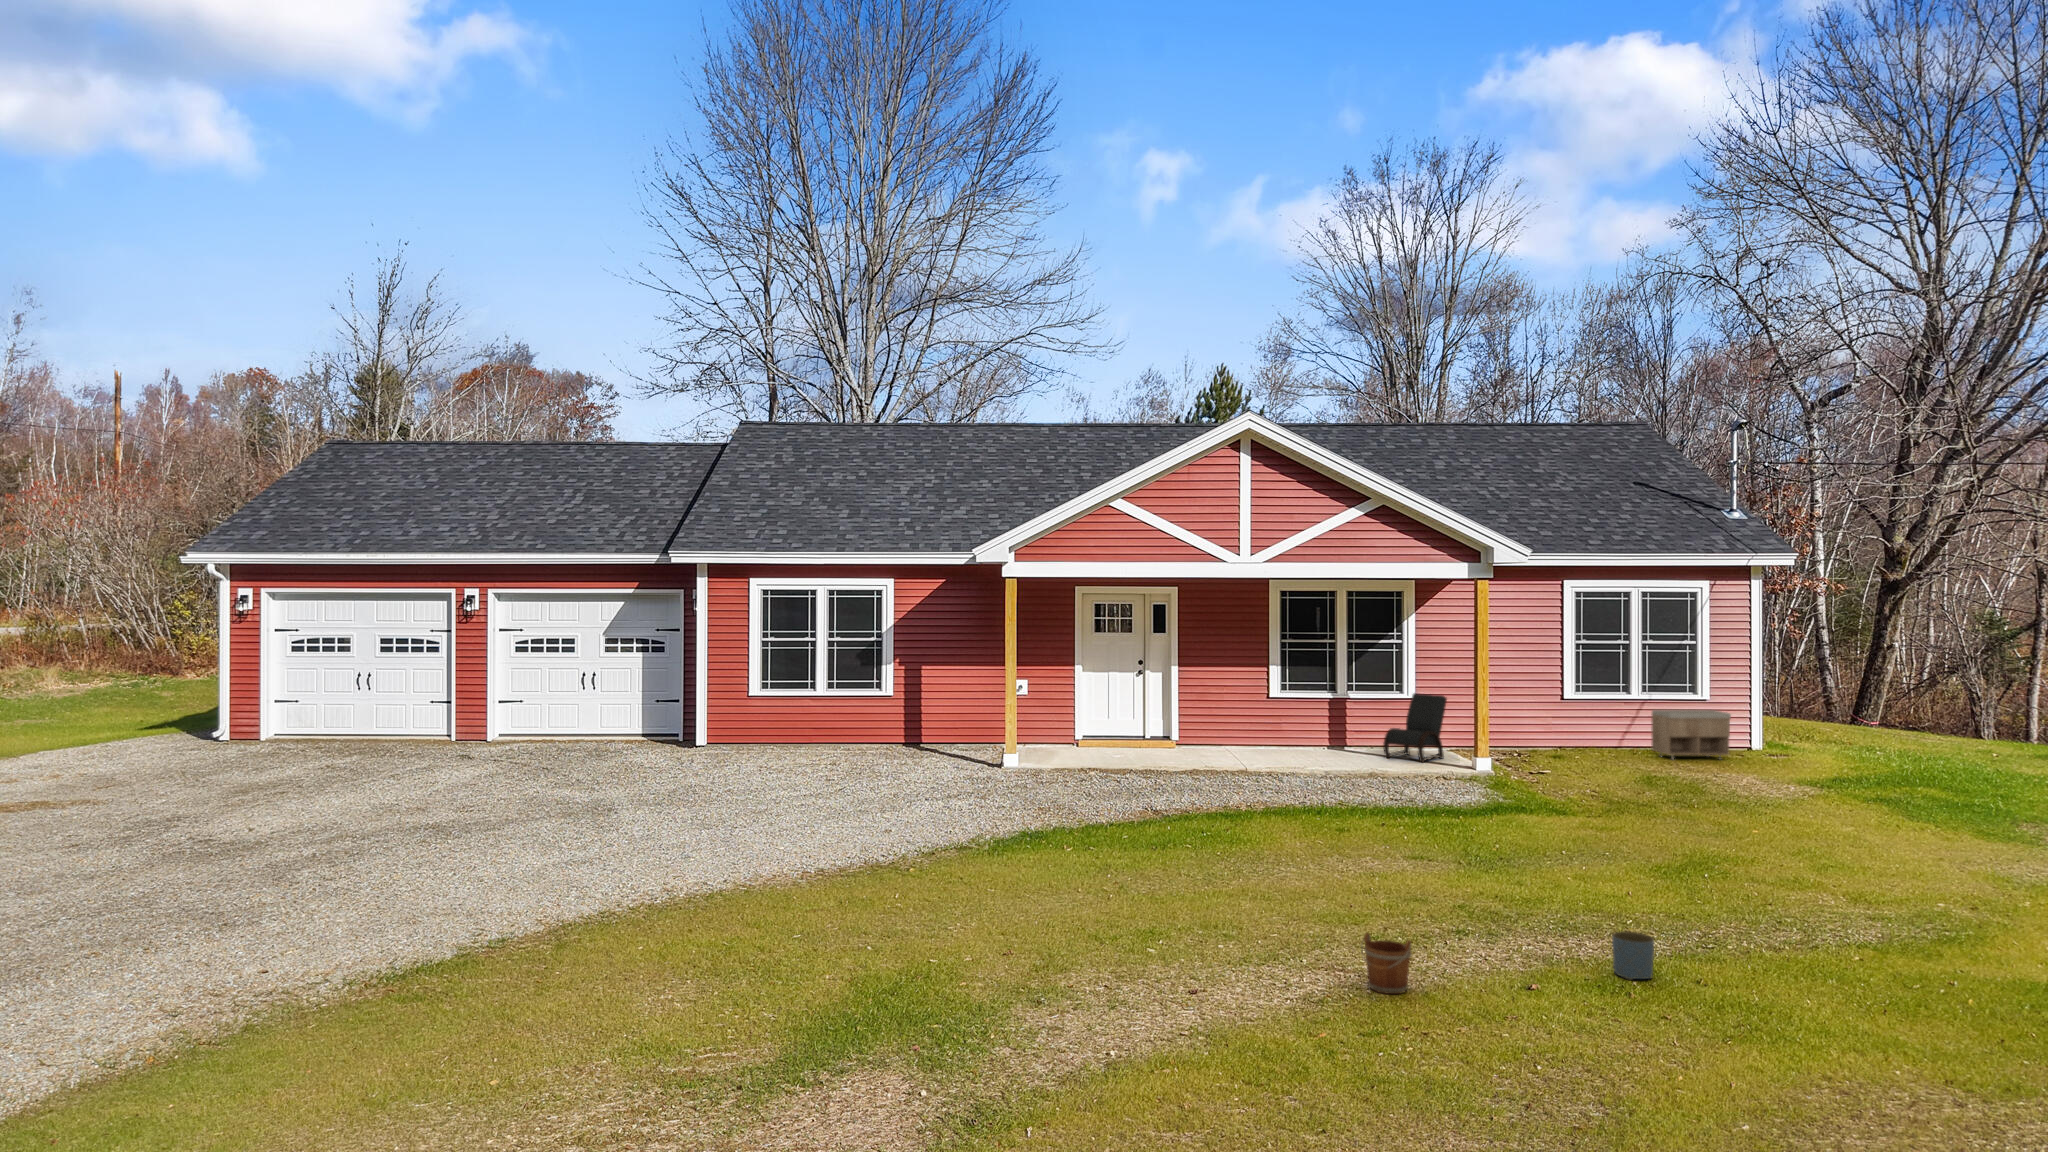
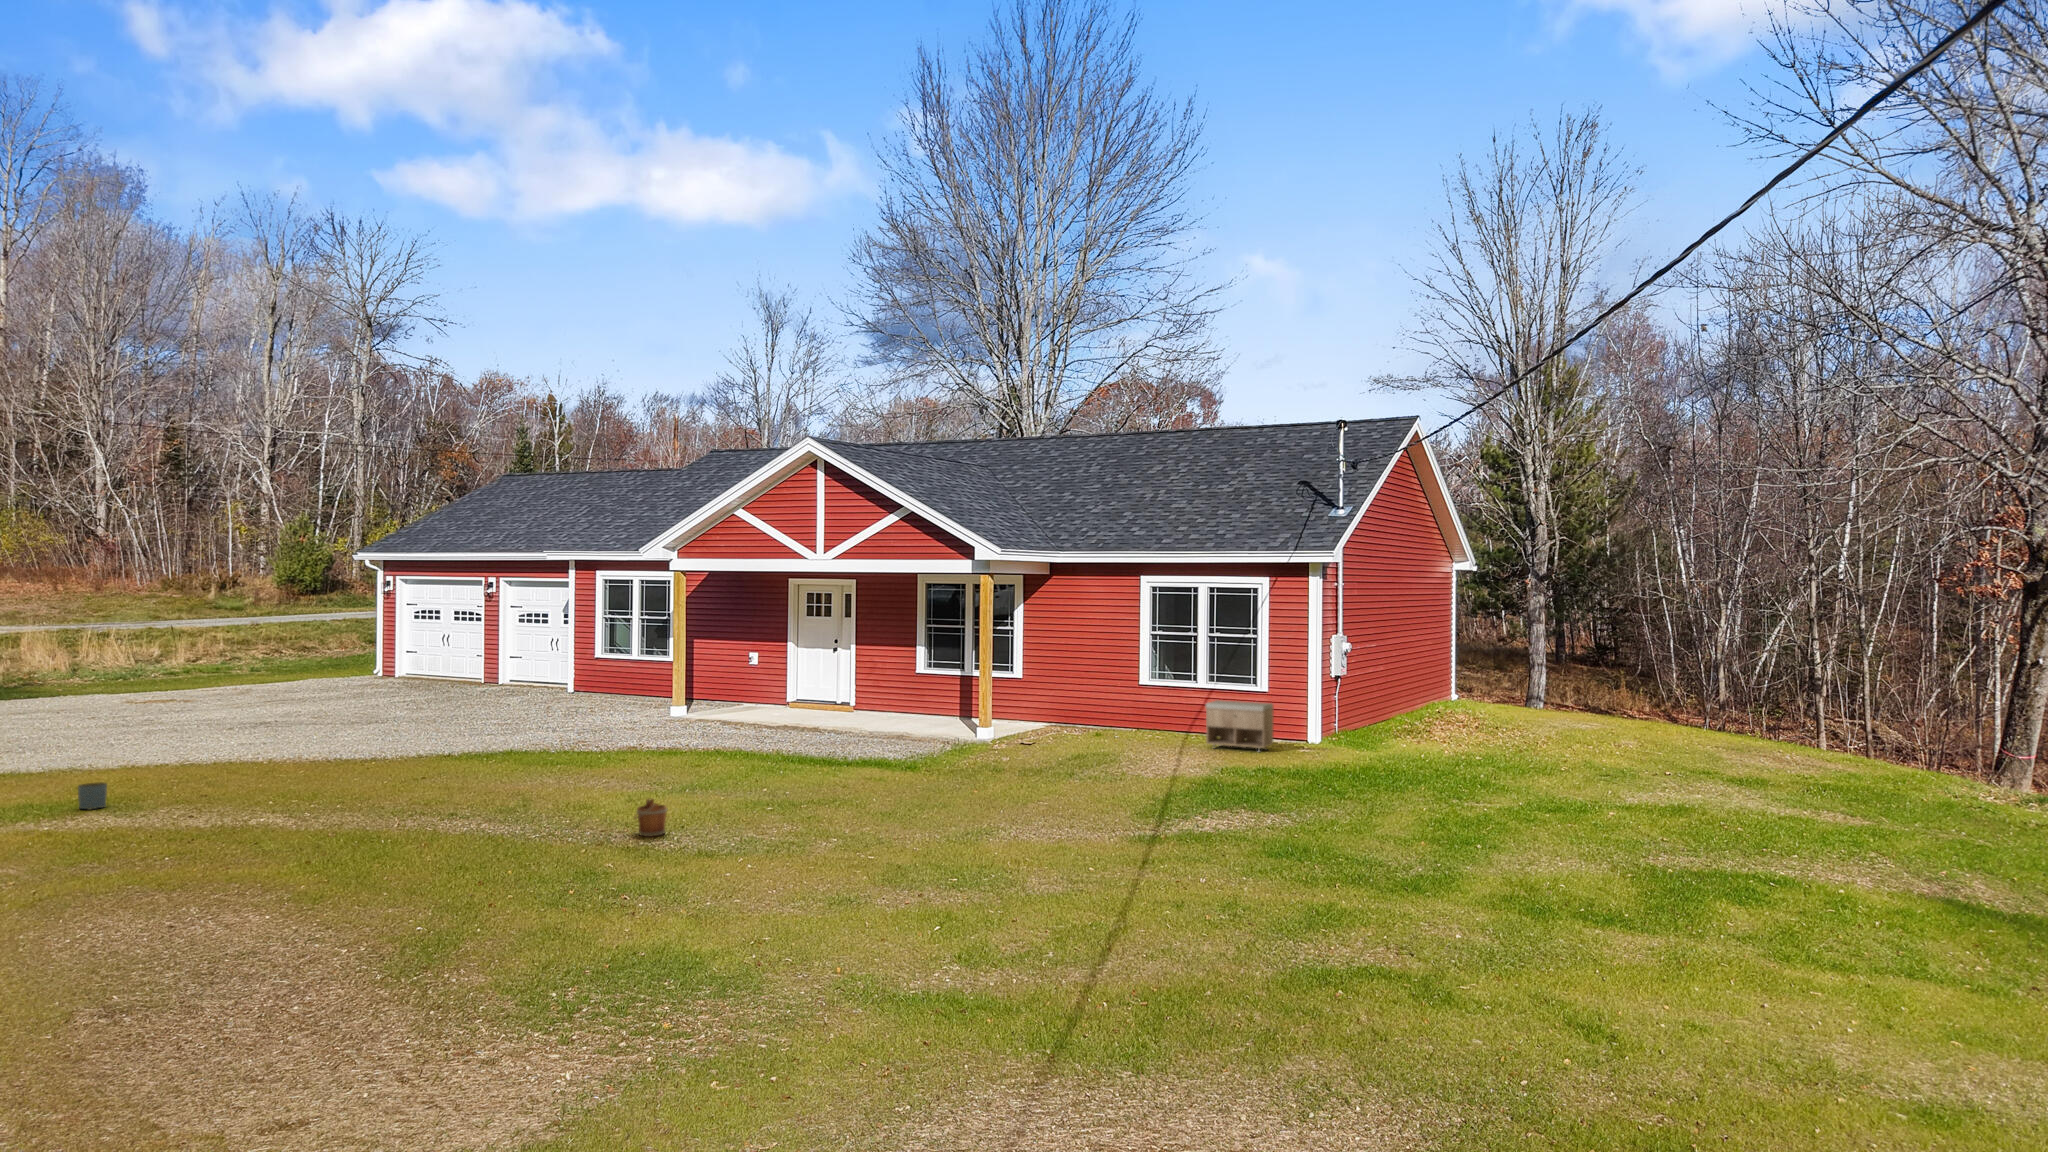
lounge chair: present [1383,693,1447,762] -> none [975,675,1033,734]
planter: present [1612,931,1654,980] -> present [78,782,107,810]
bucket: present [1362,933,1412,994] -> present [634,799,667,837]

